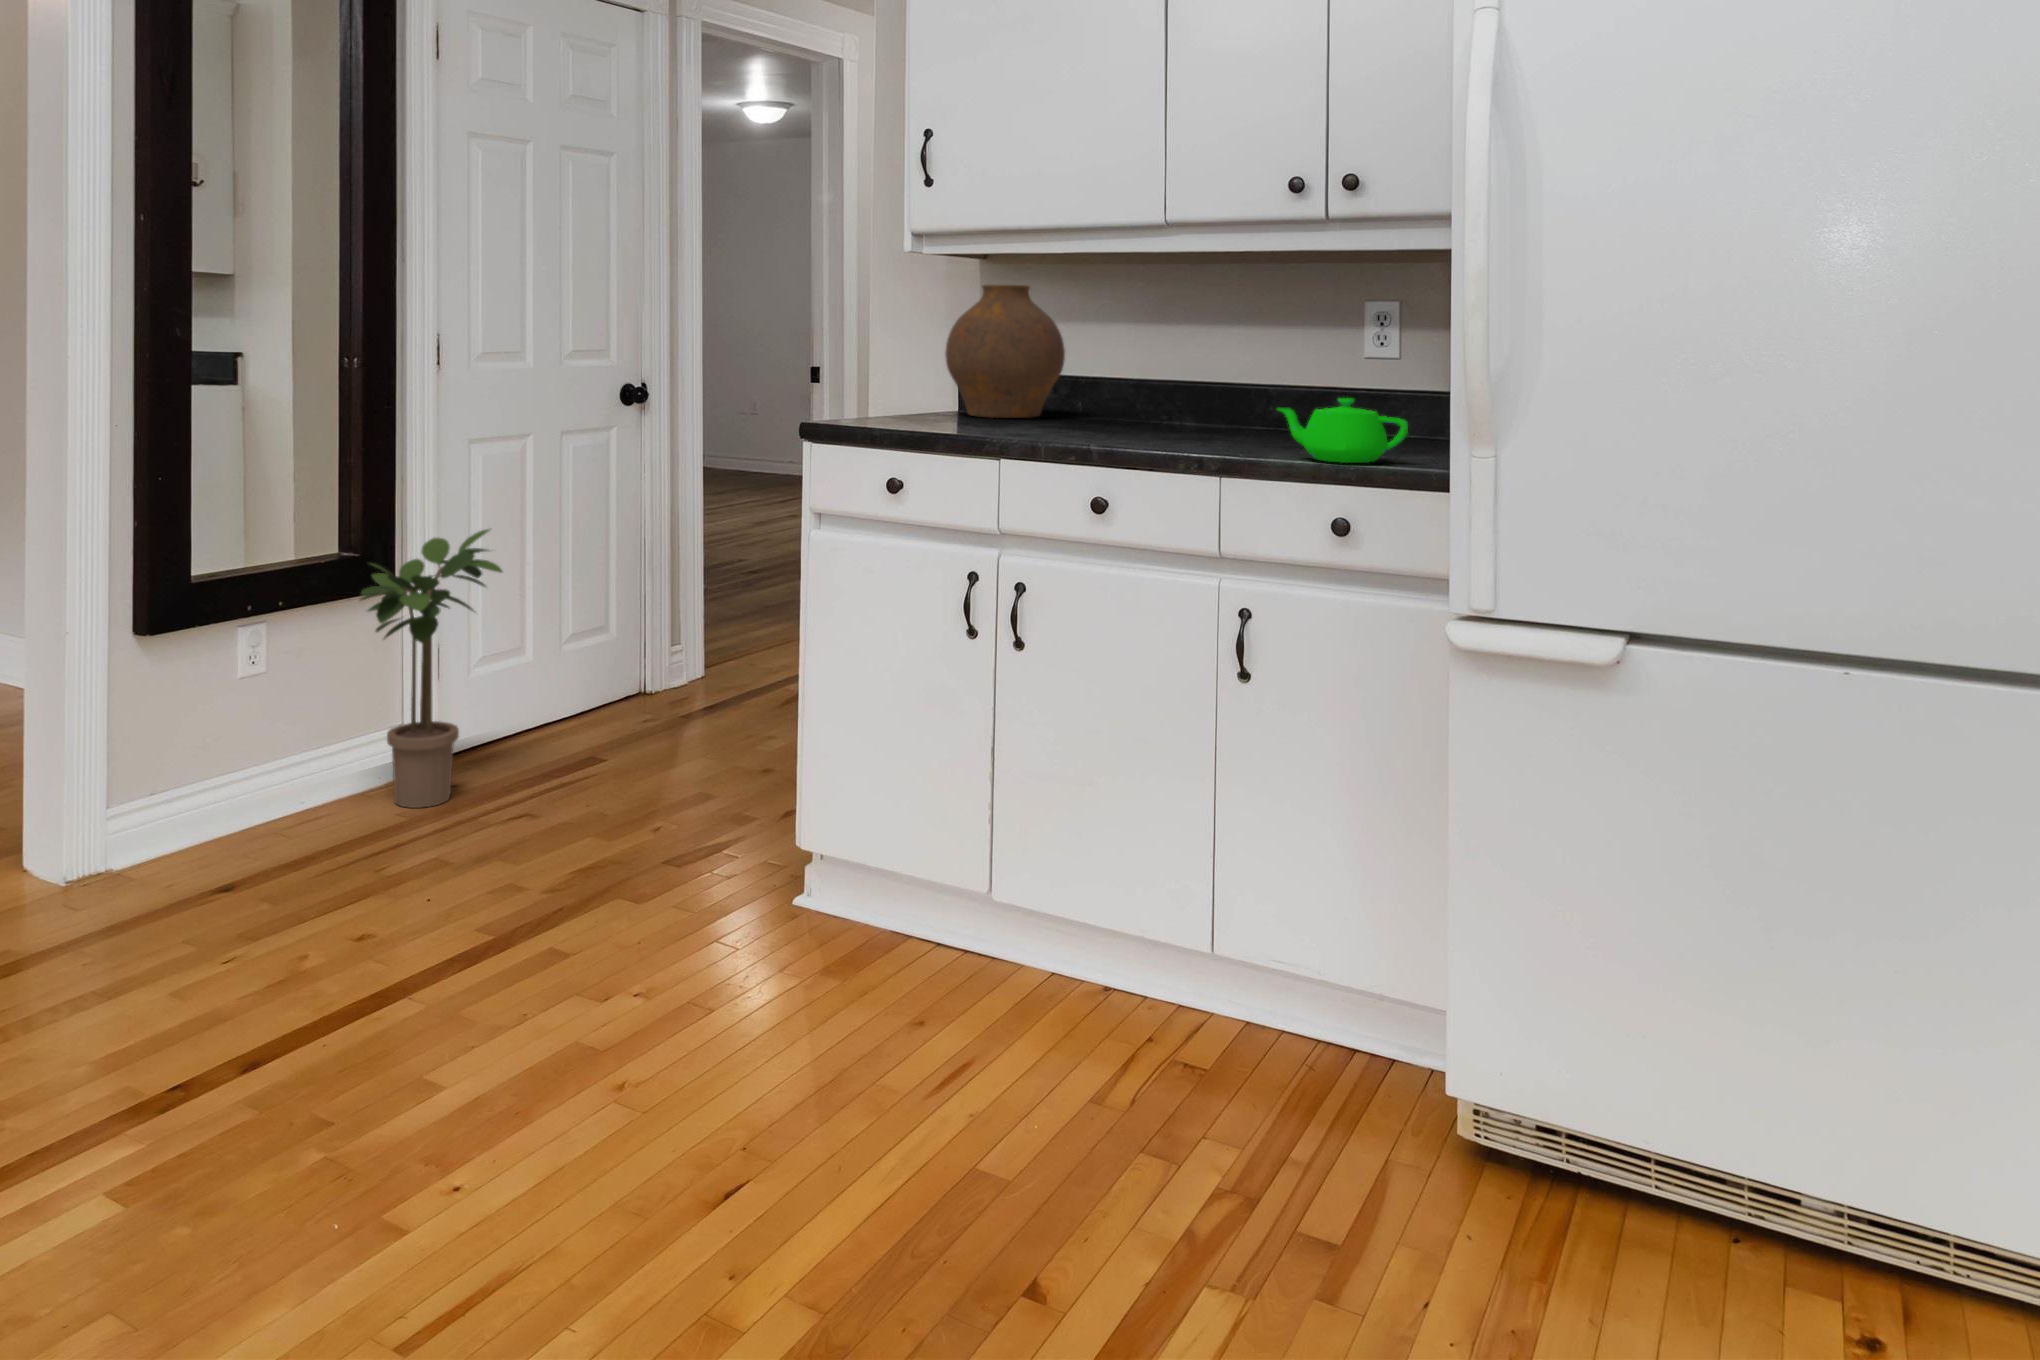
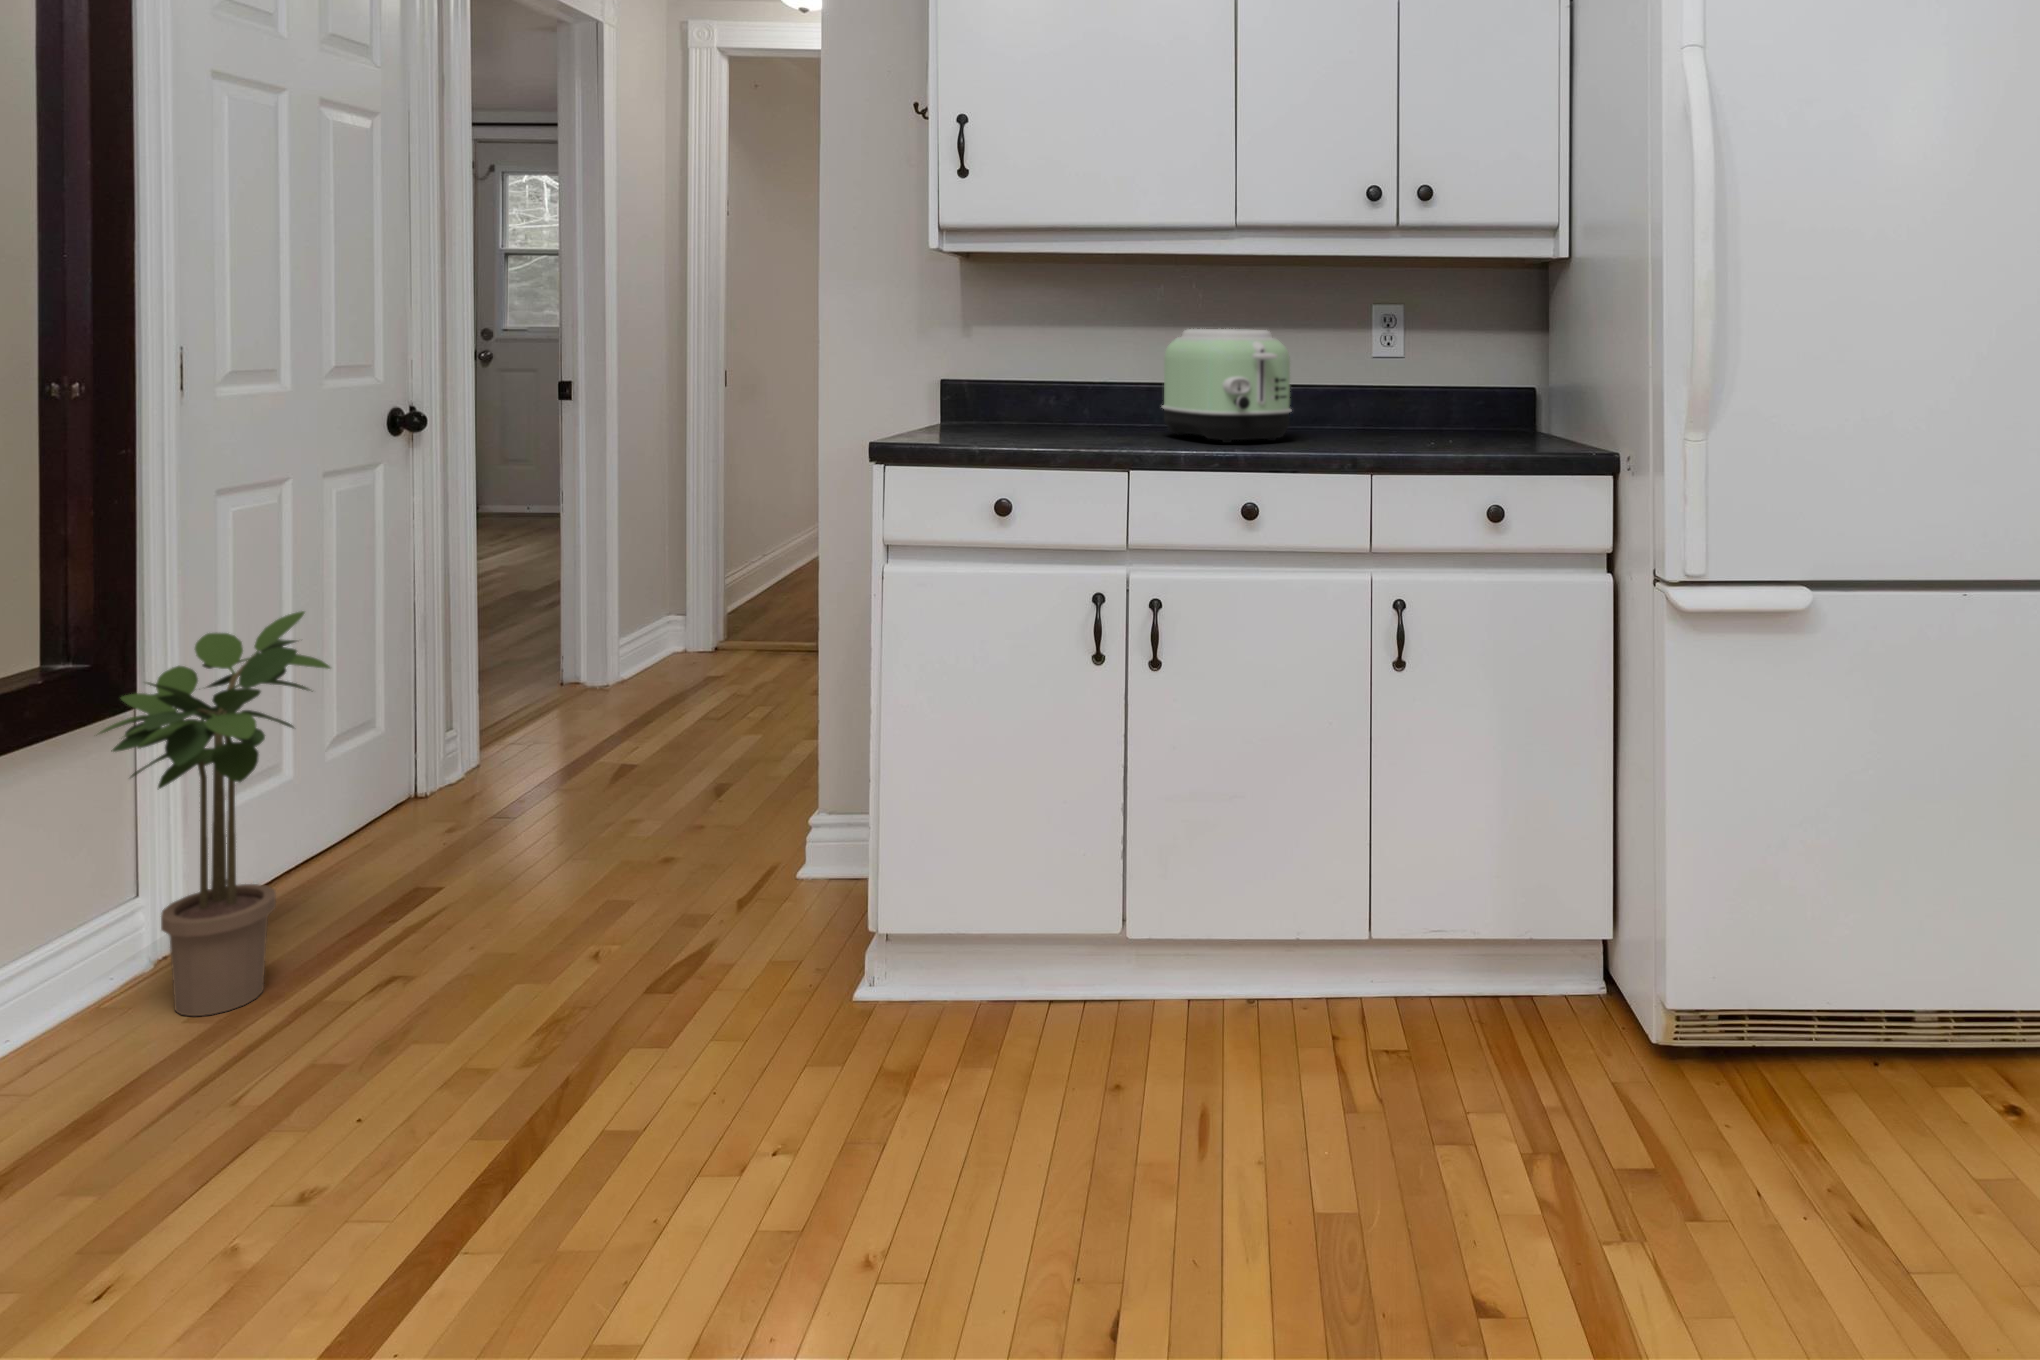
vase: present [945,285,1065,418] -> none [931,286,1058,428]
toaster: none [1105,327,1218,441] -> present [1162,329,1291,443]
teapot: present [1277,398,1408,463] -> none [1405,394,1521,454]

